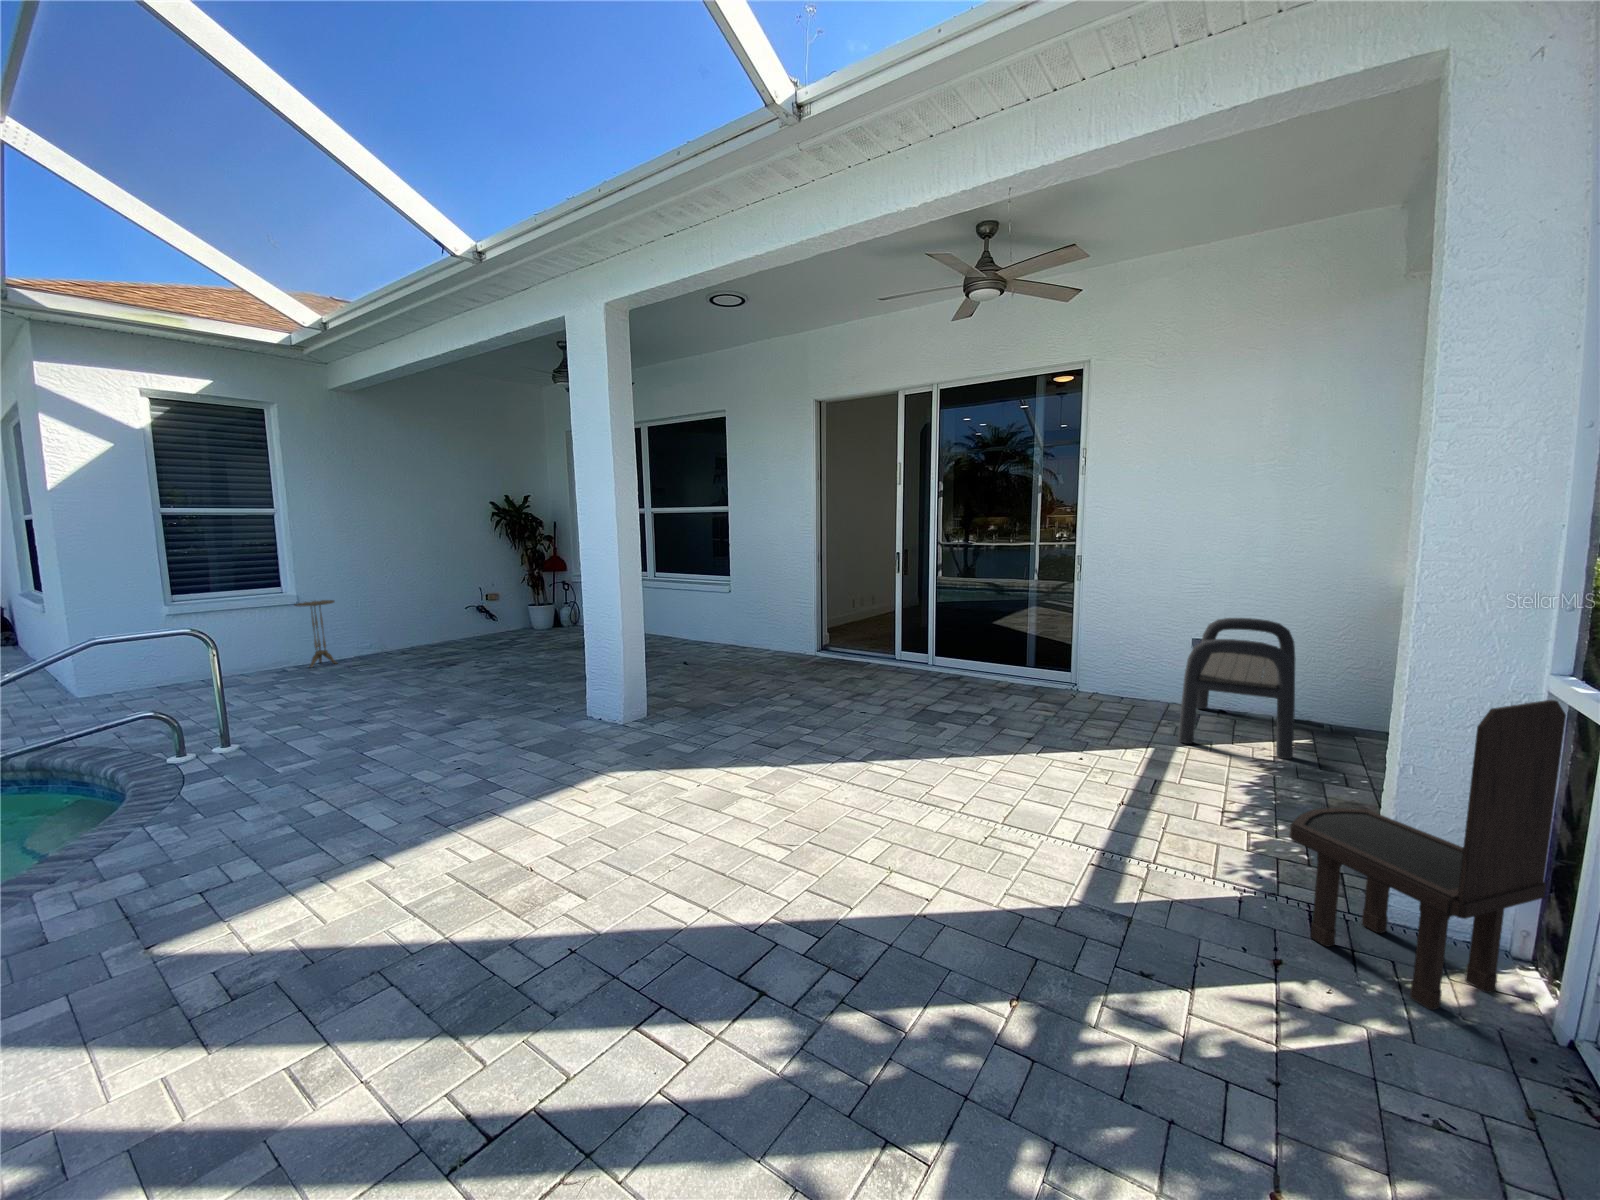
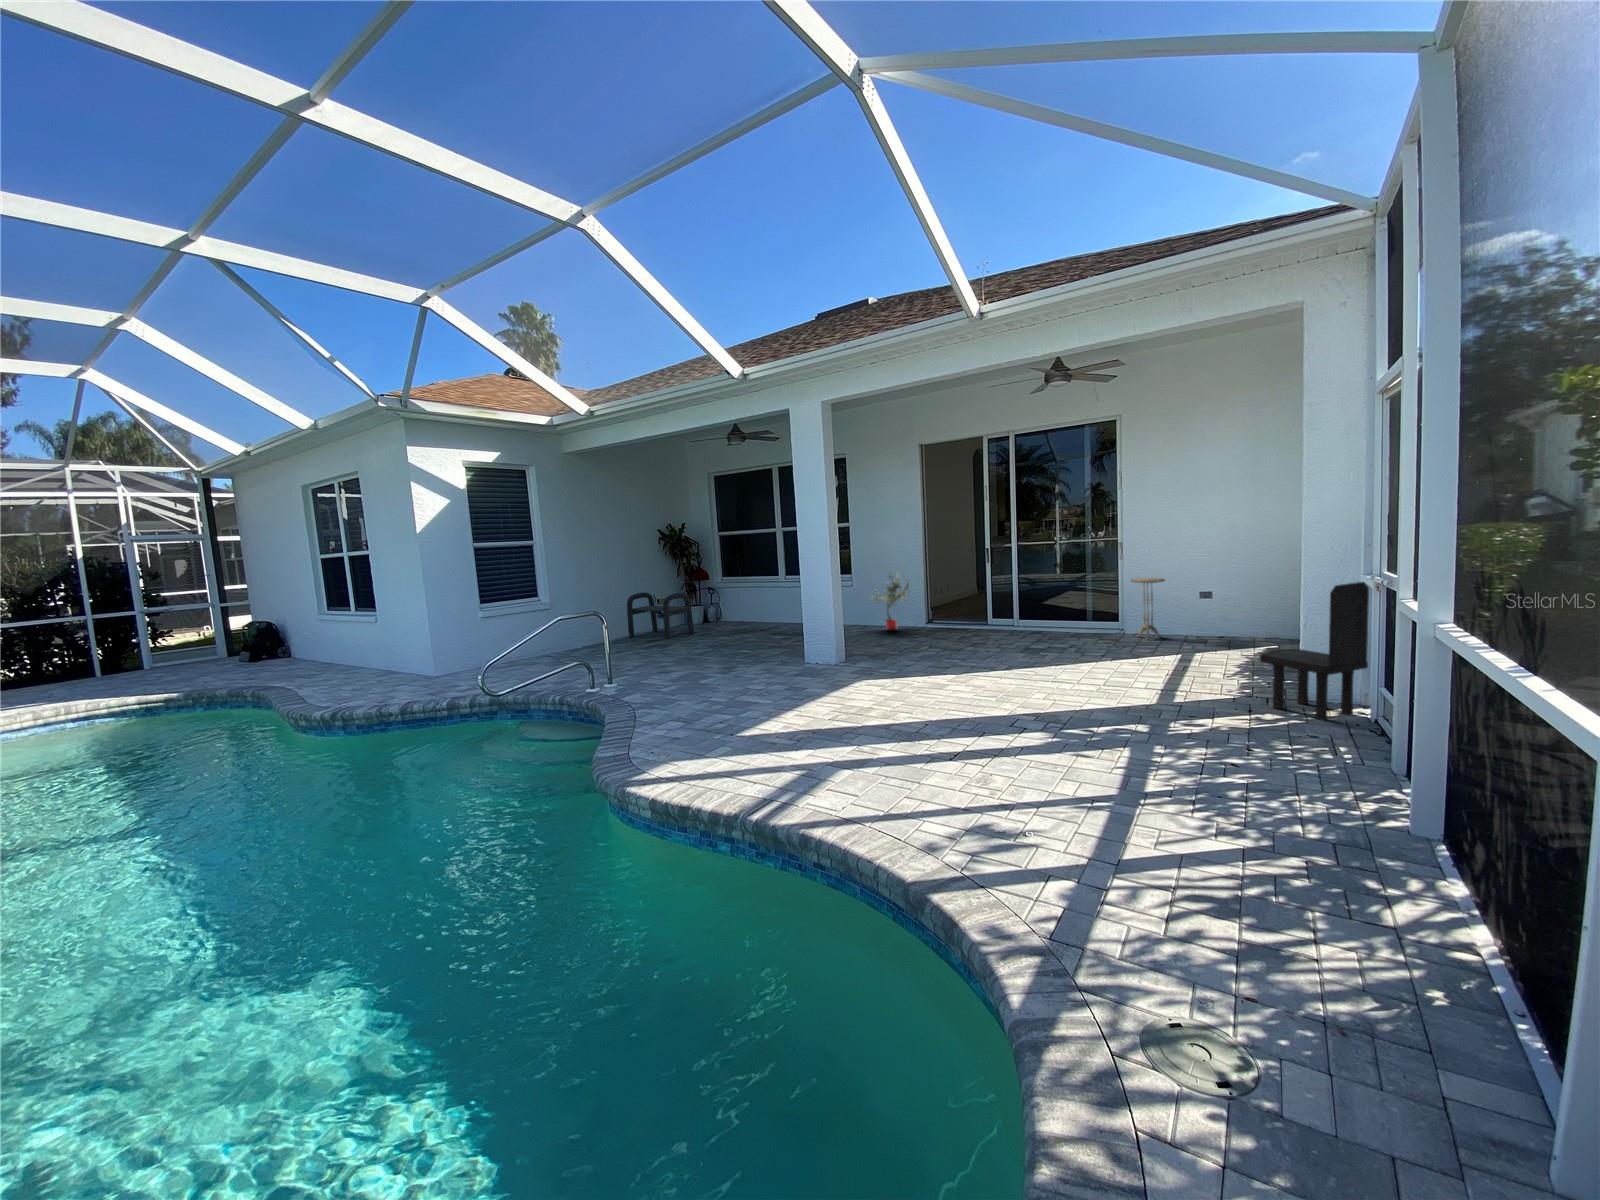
potted tree: none [741,578,794,659] -> present [871,574,910,631]
side table: present [295,600,337,668] -> present [1131,578,1165,640]
bench: present [1178,618,1295,759] -> present [627,592,694,639]

